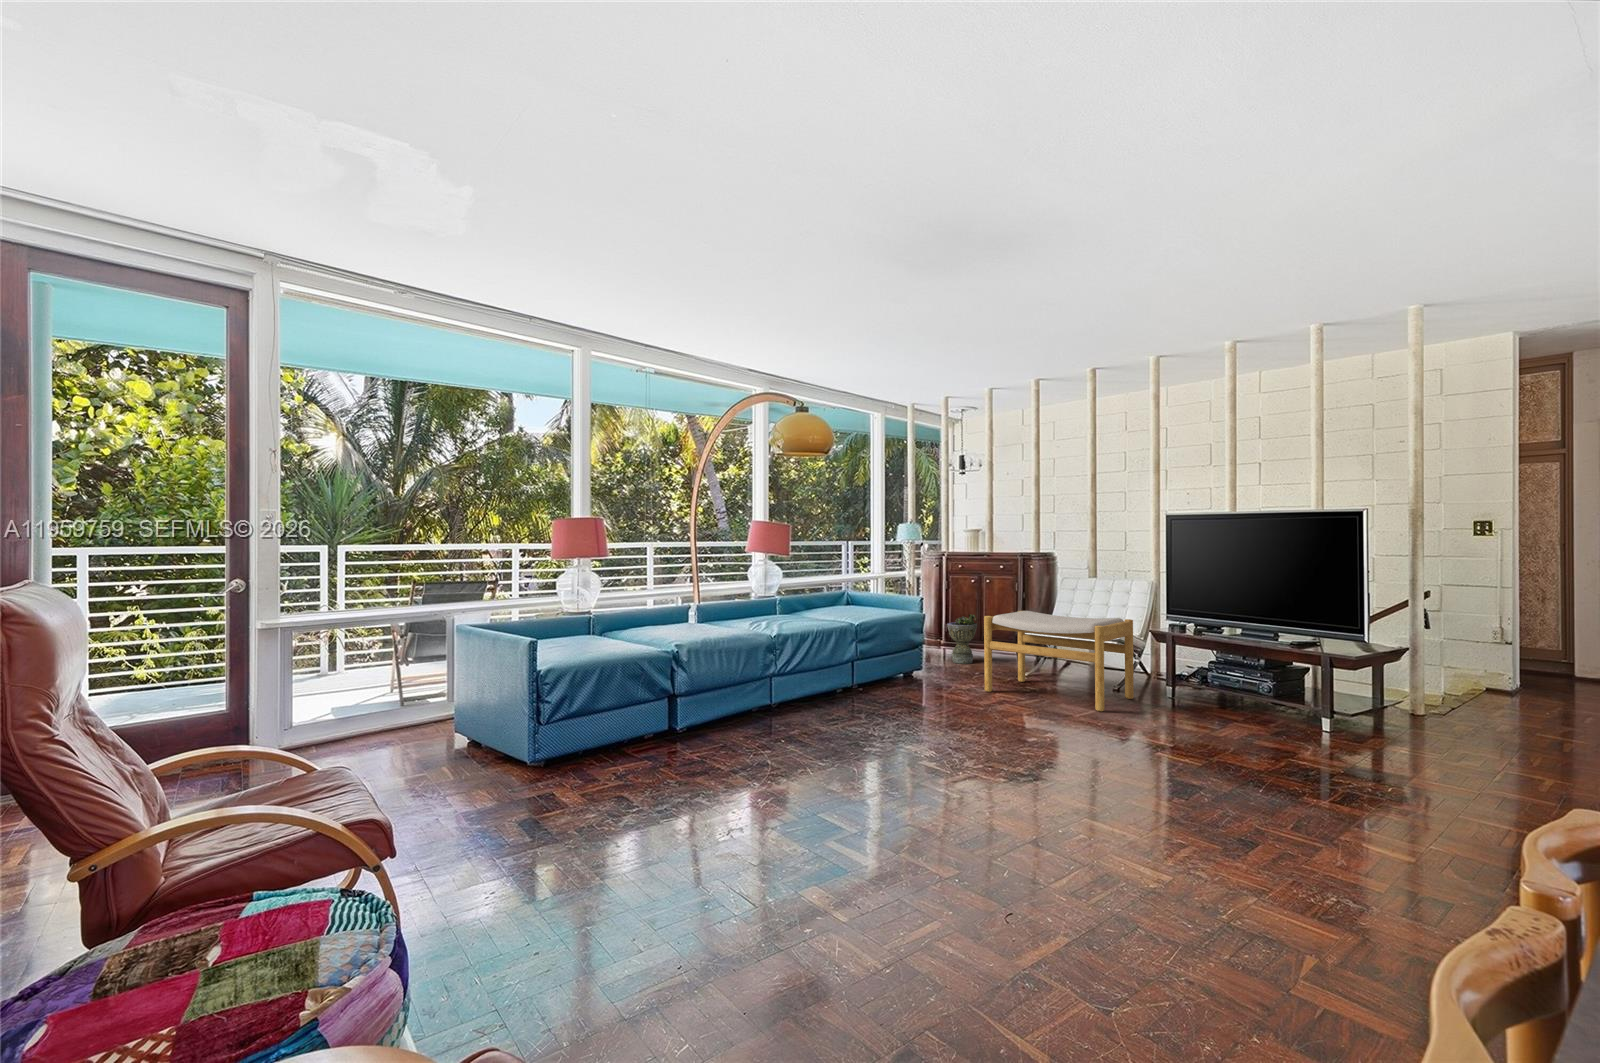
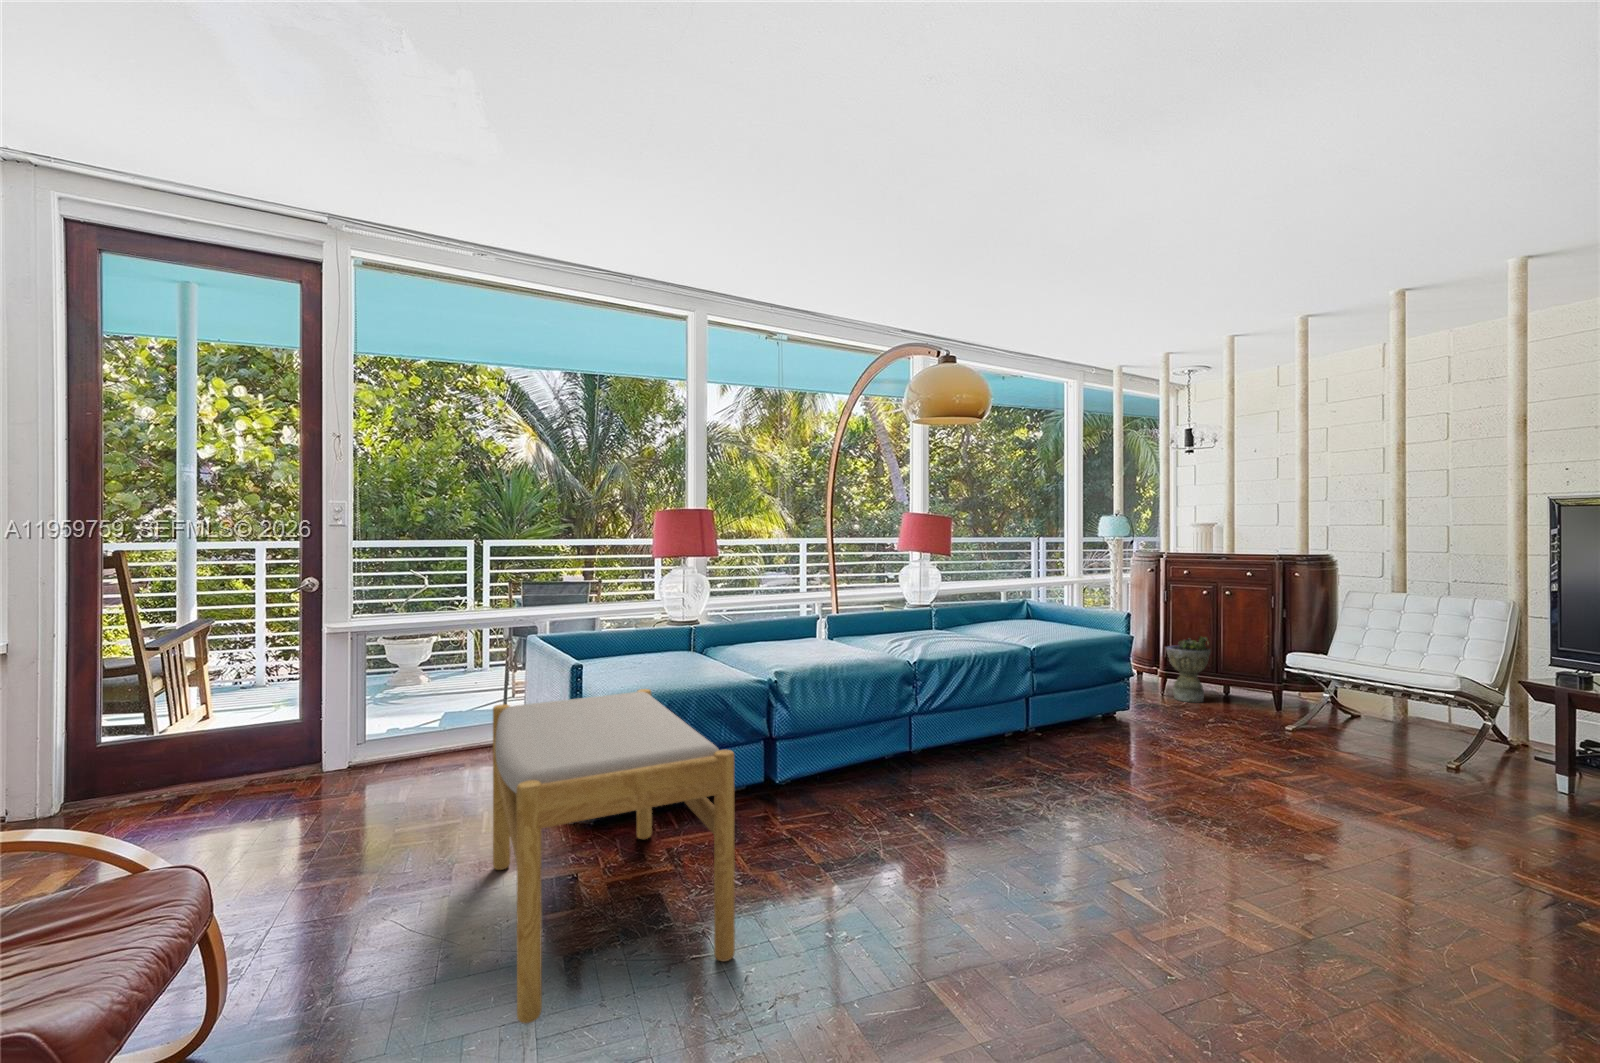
footstool: present [984,611,1134,711] -> present [493,689,735,1024]

